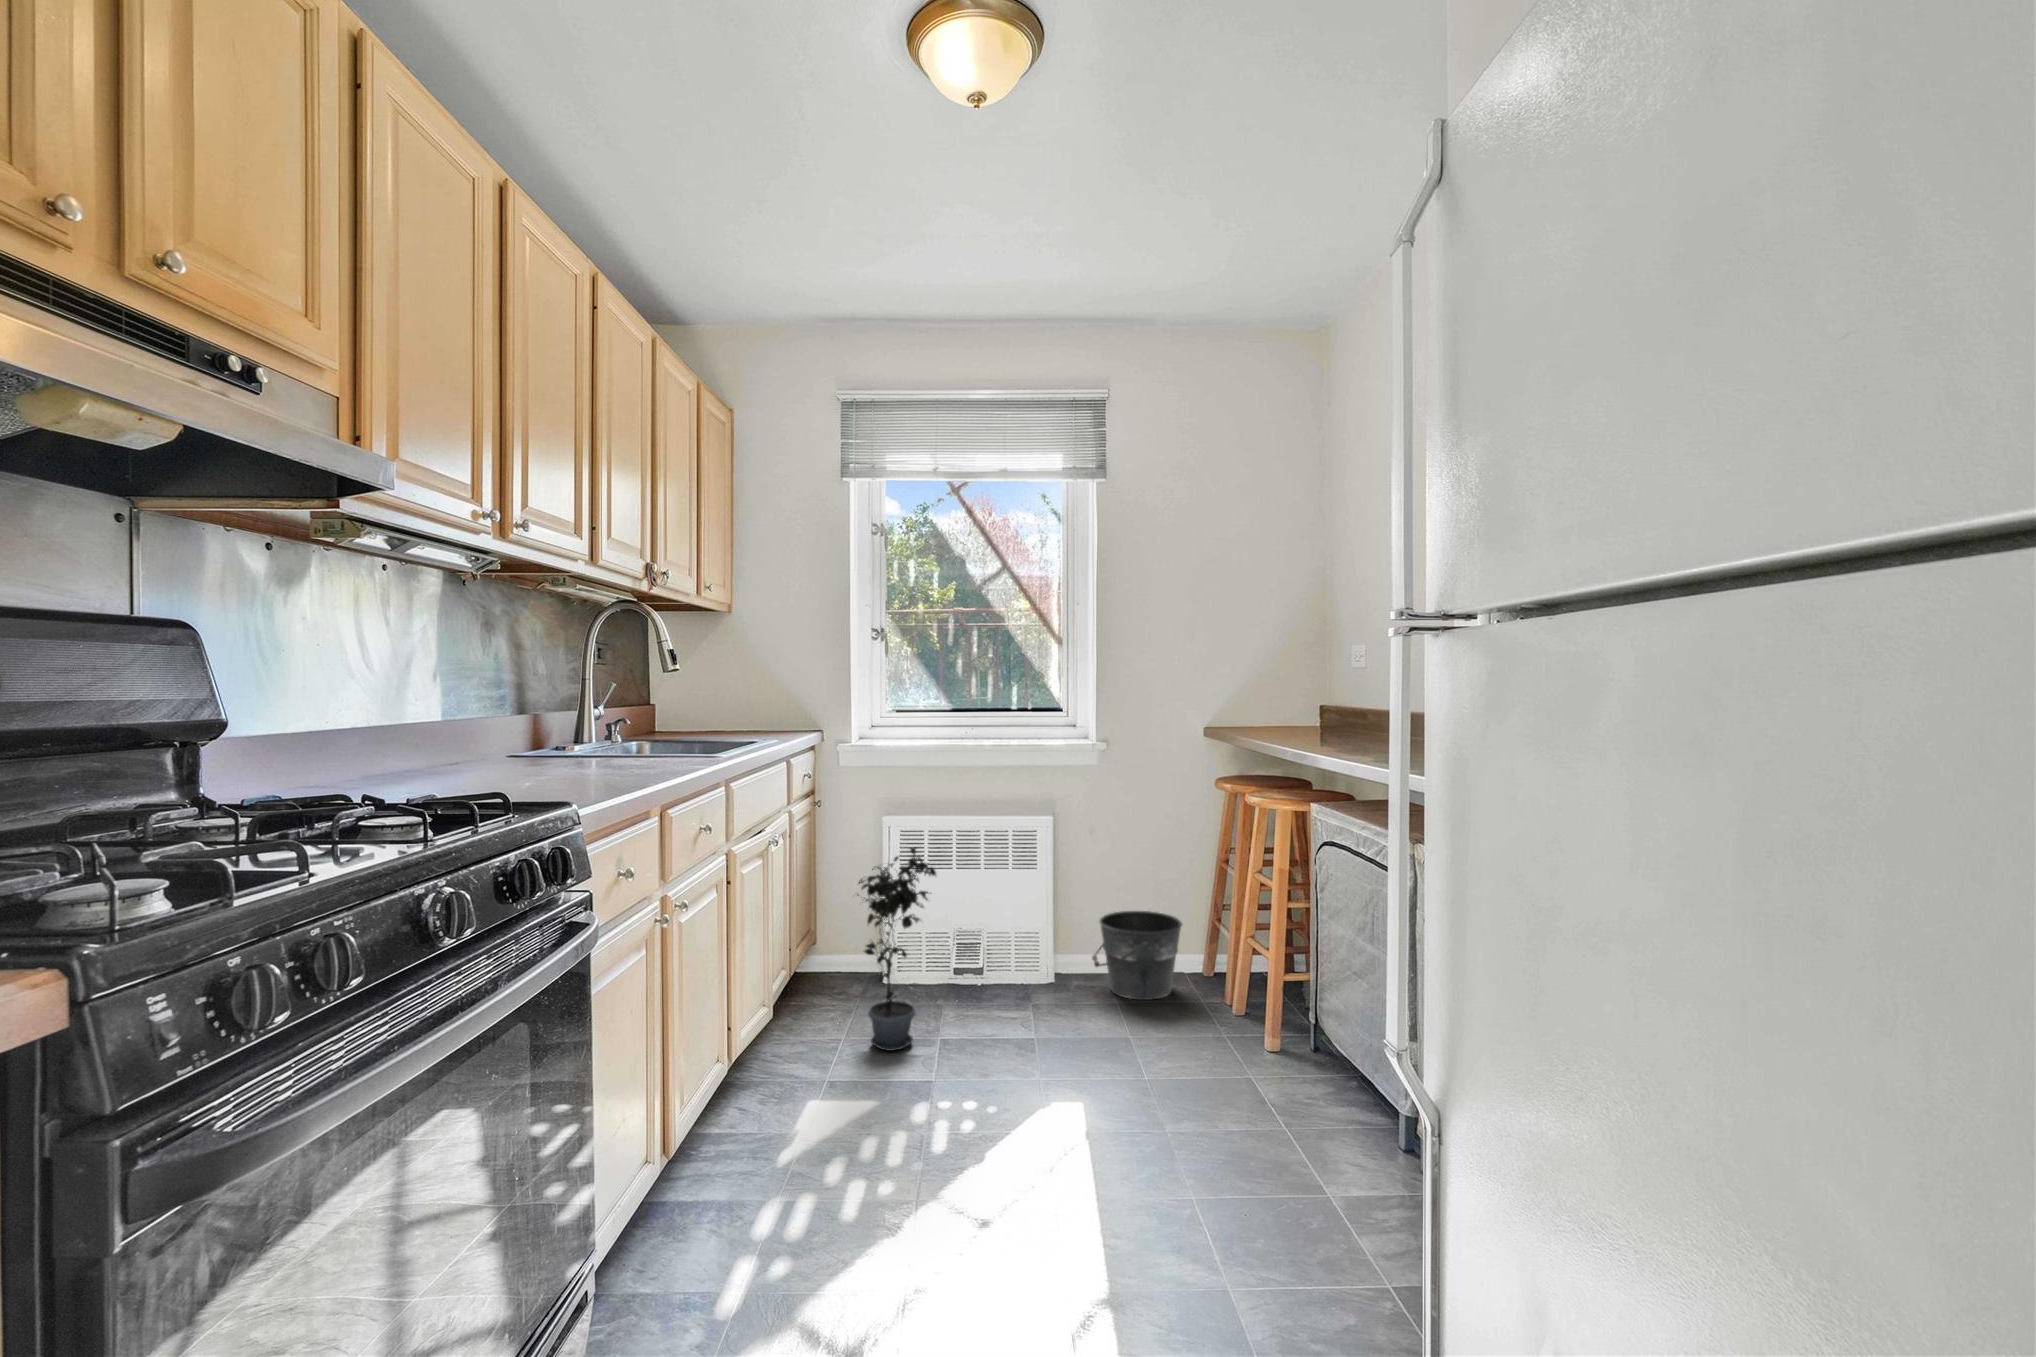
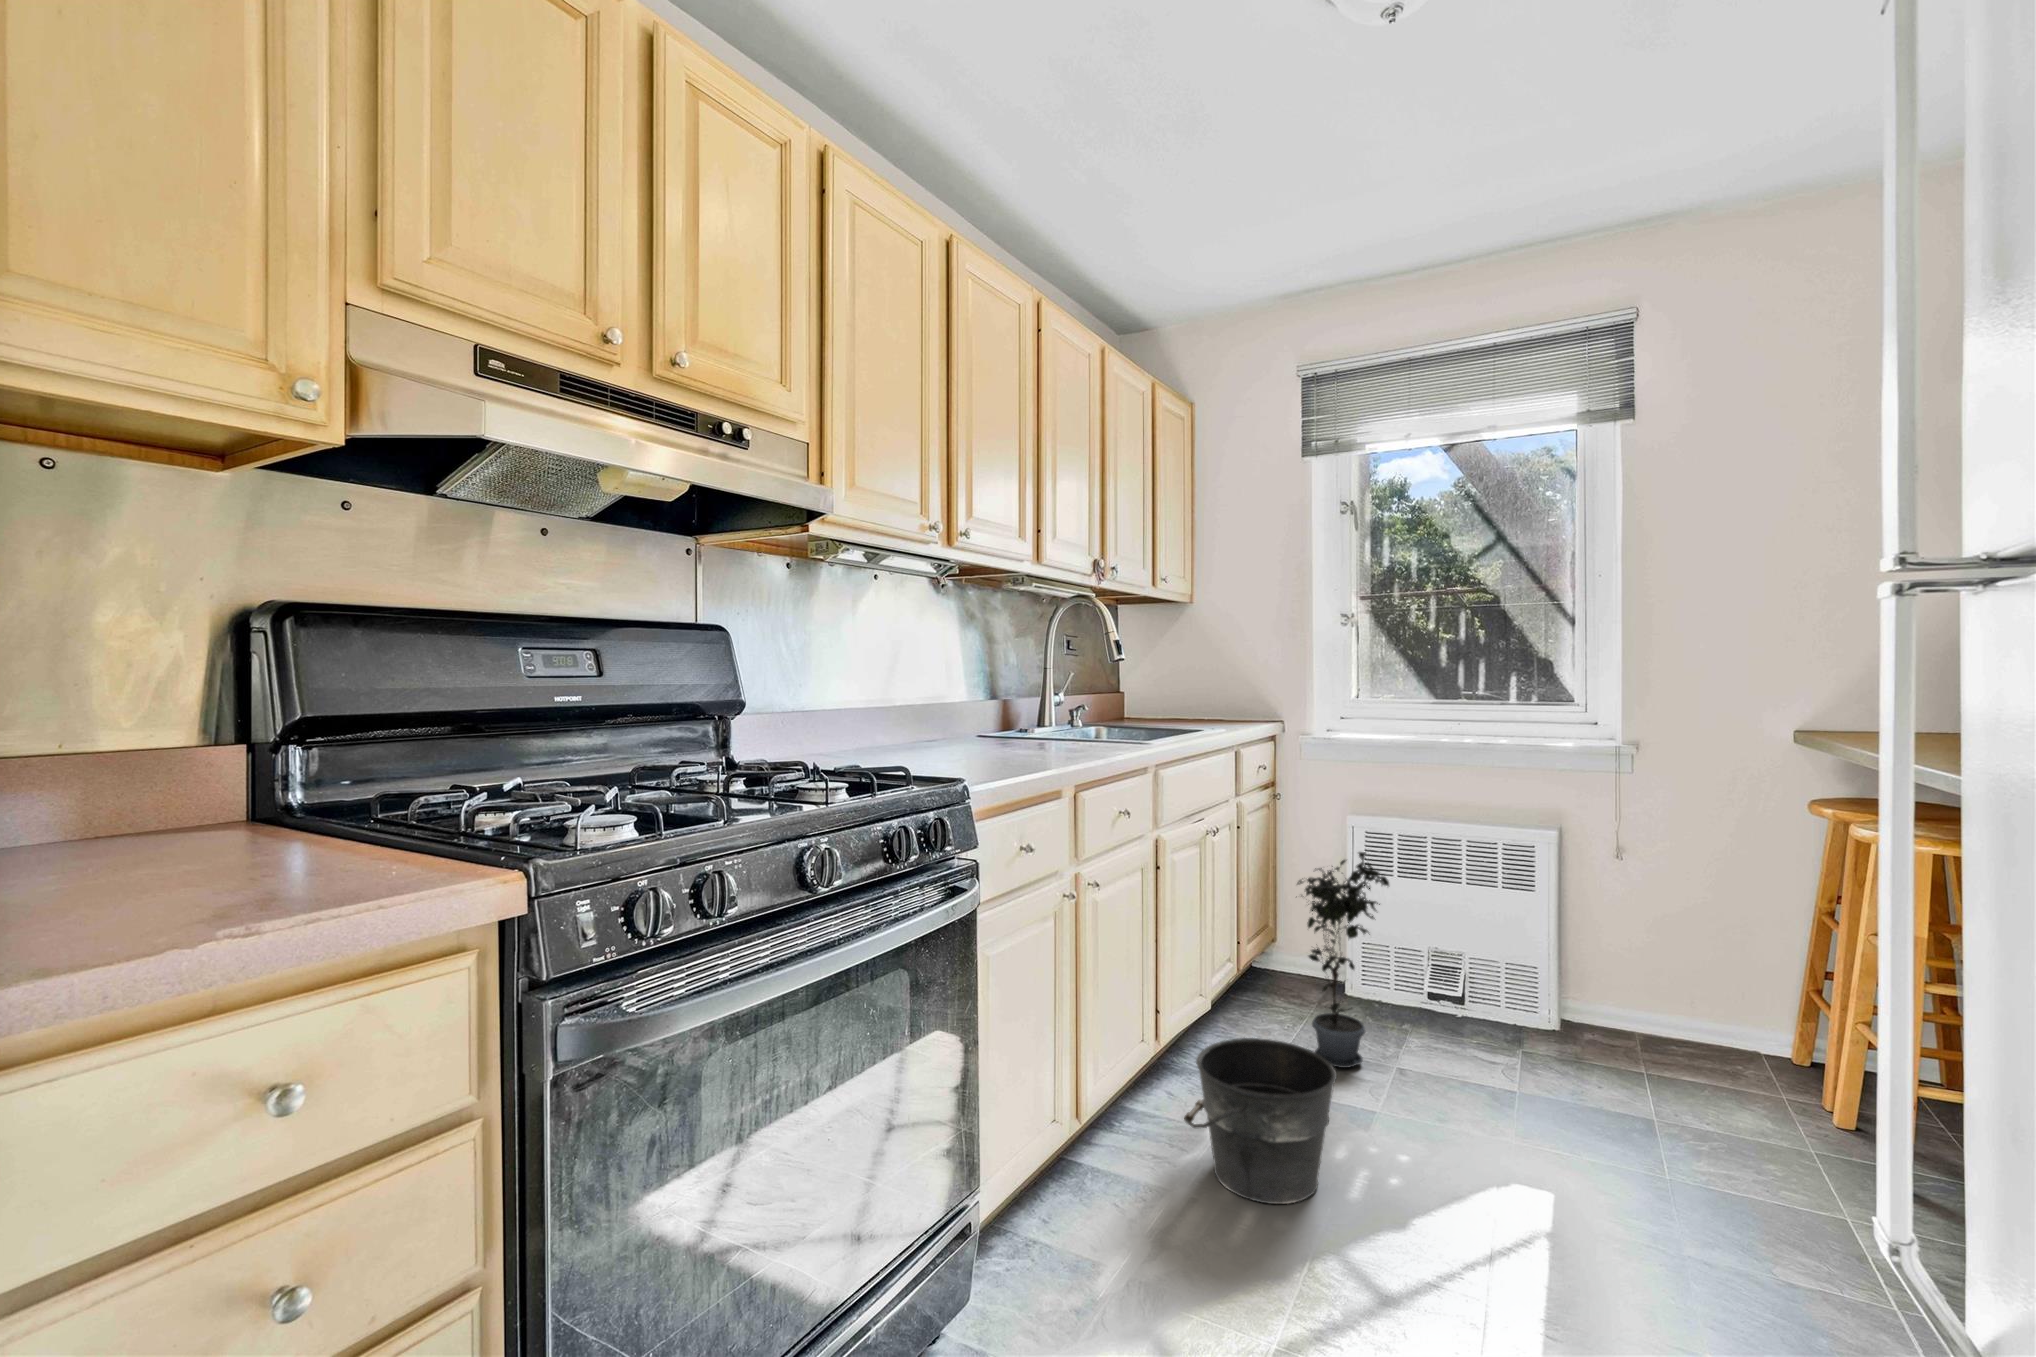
bucket: present [1092,911,1182,1000] -> present [1184,1038,1337,1204]

